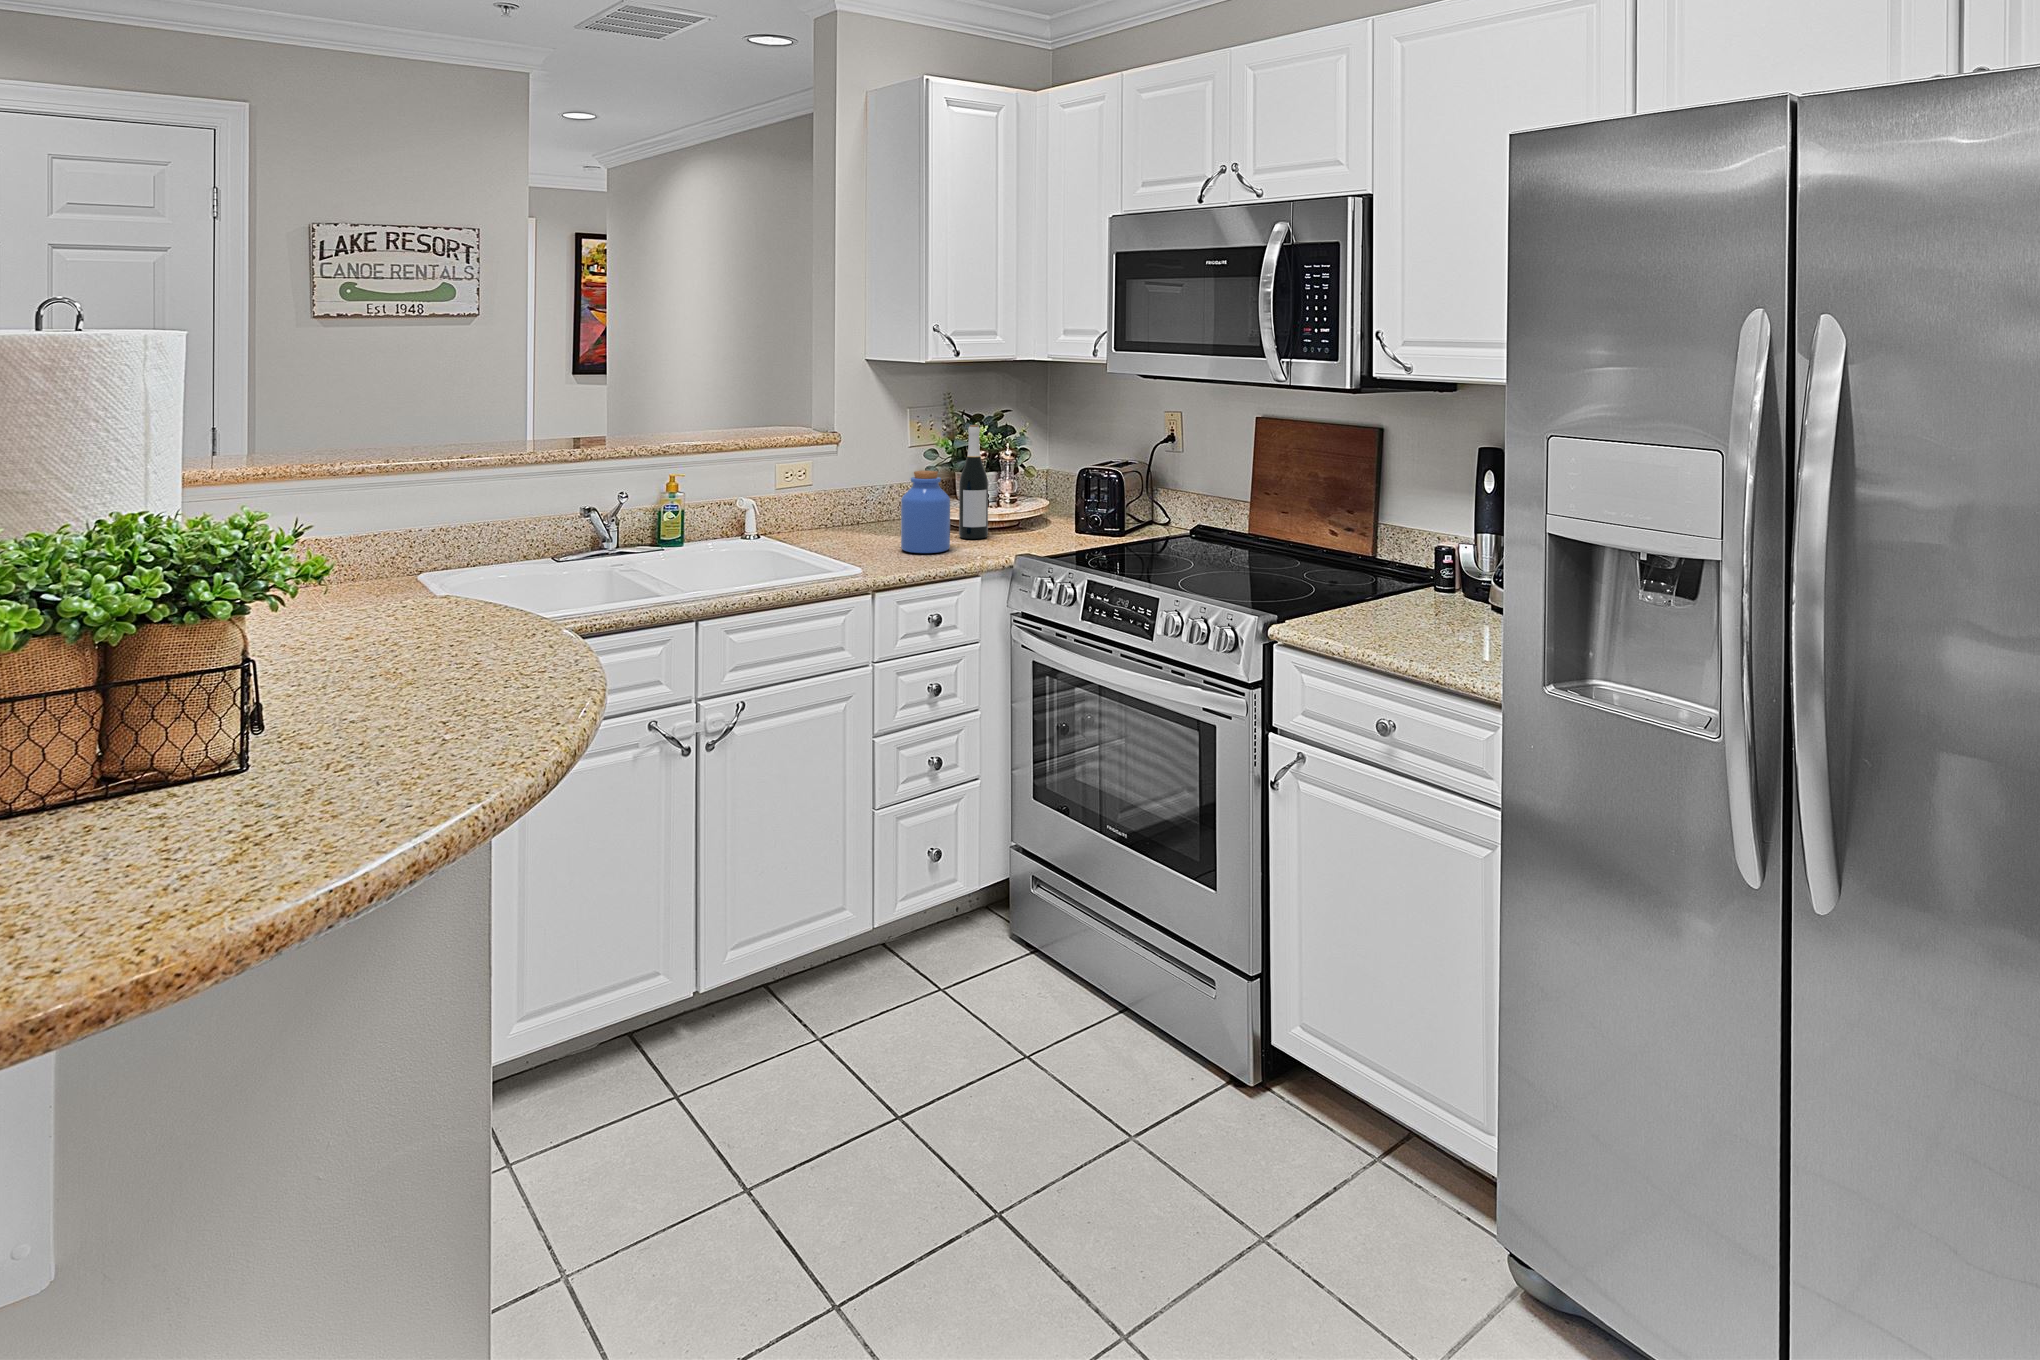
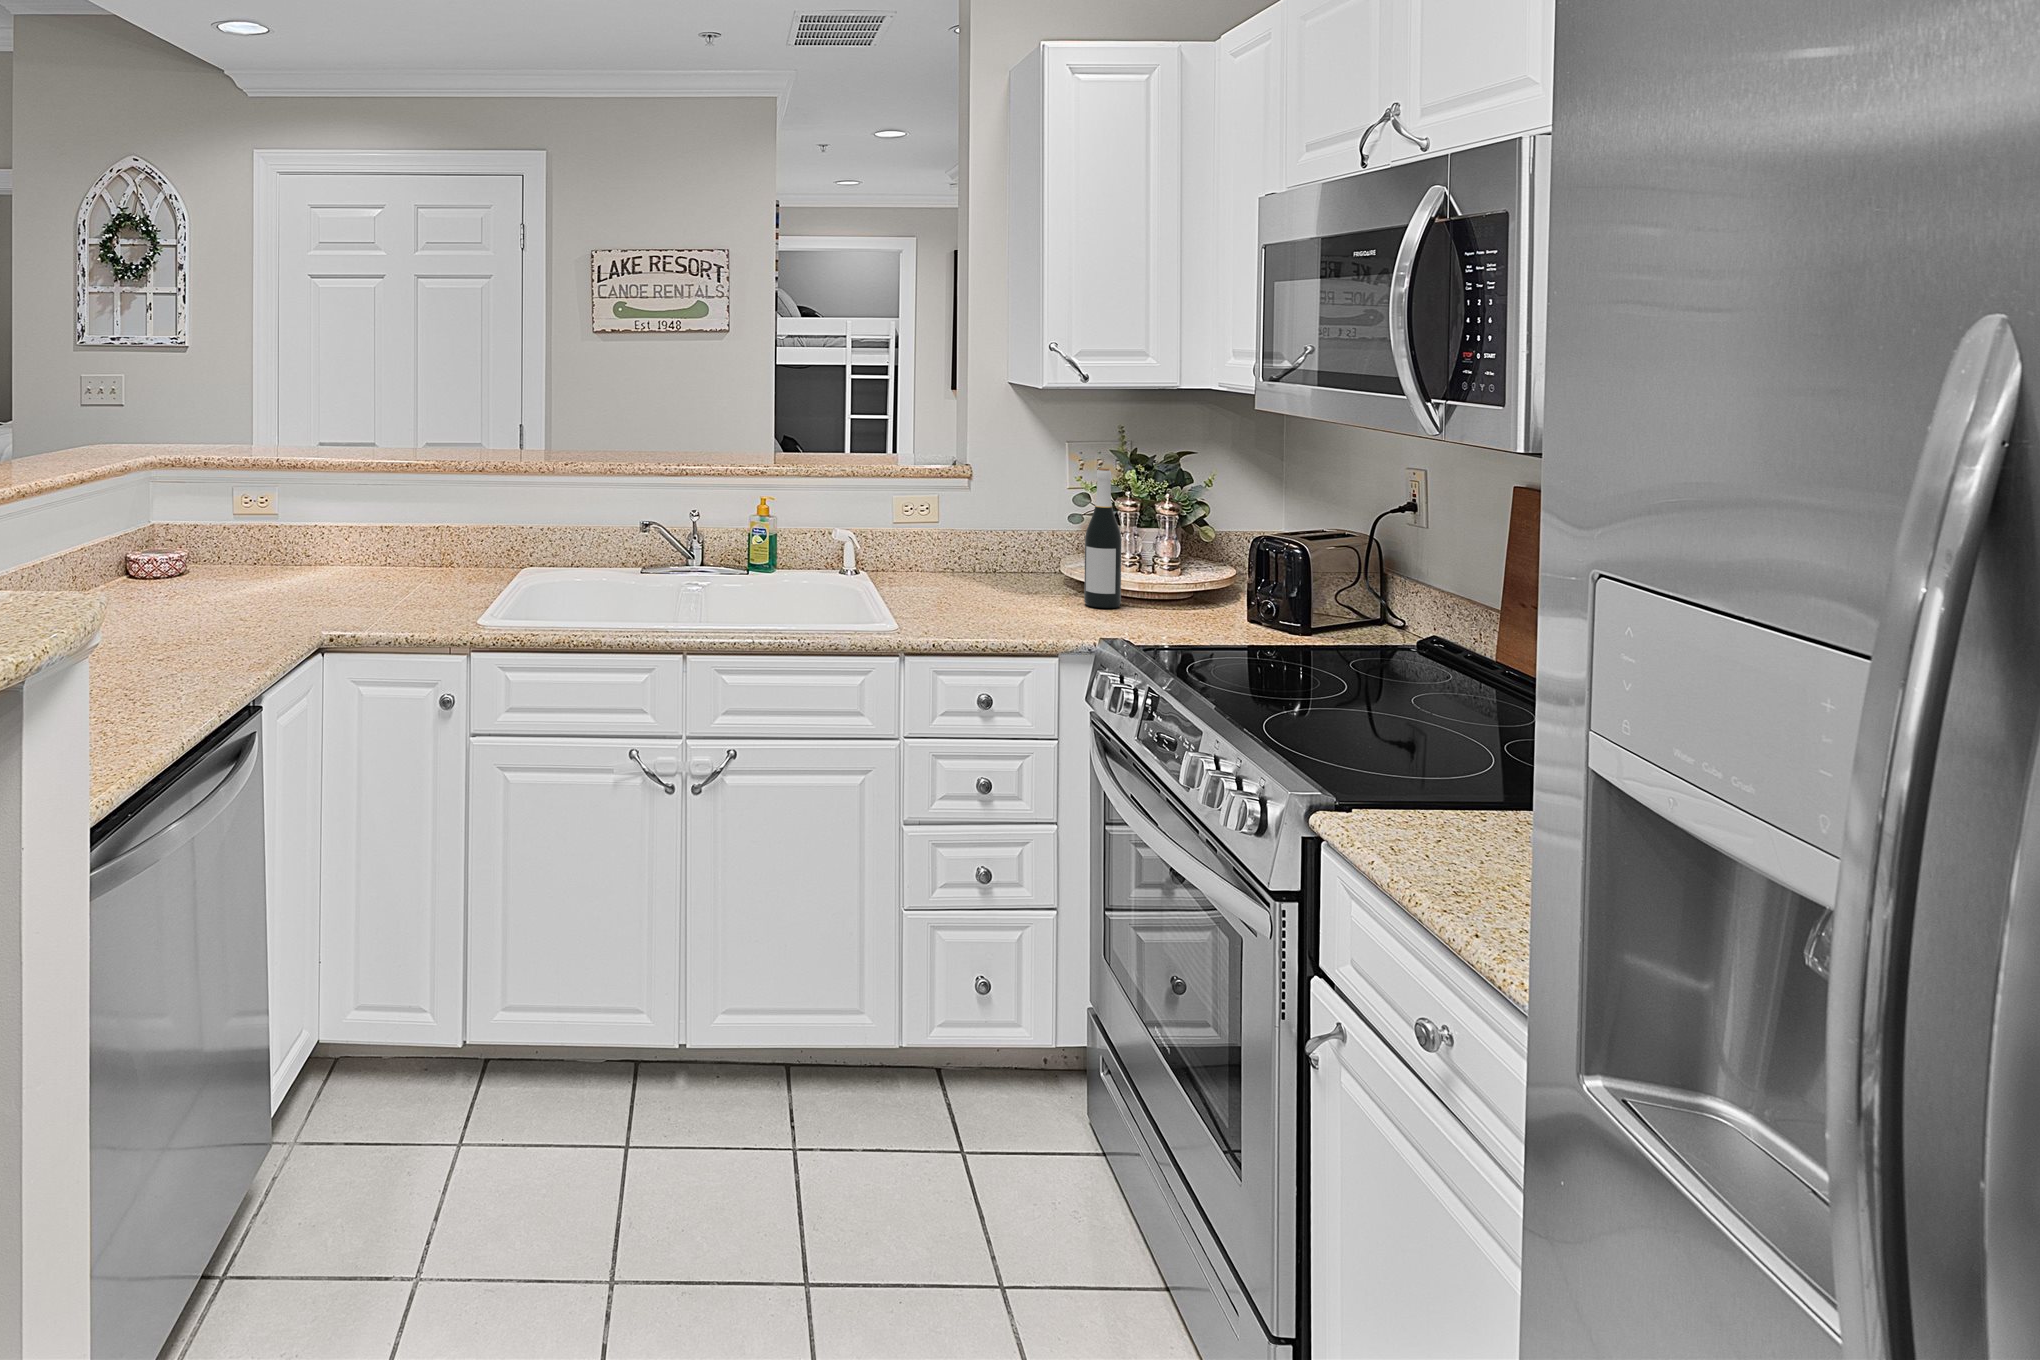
jar: present [901,471,950,553] -> none [990,518,1050,618]

